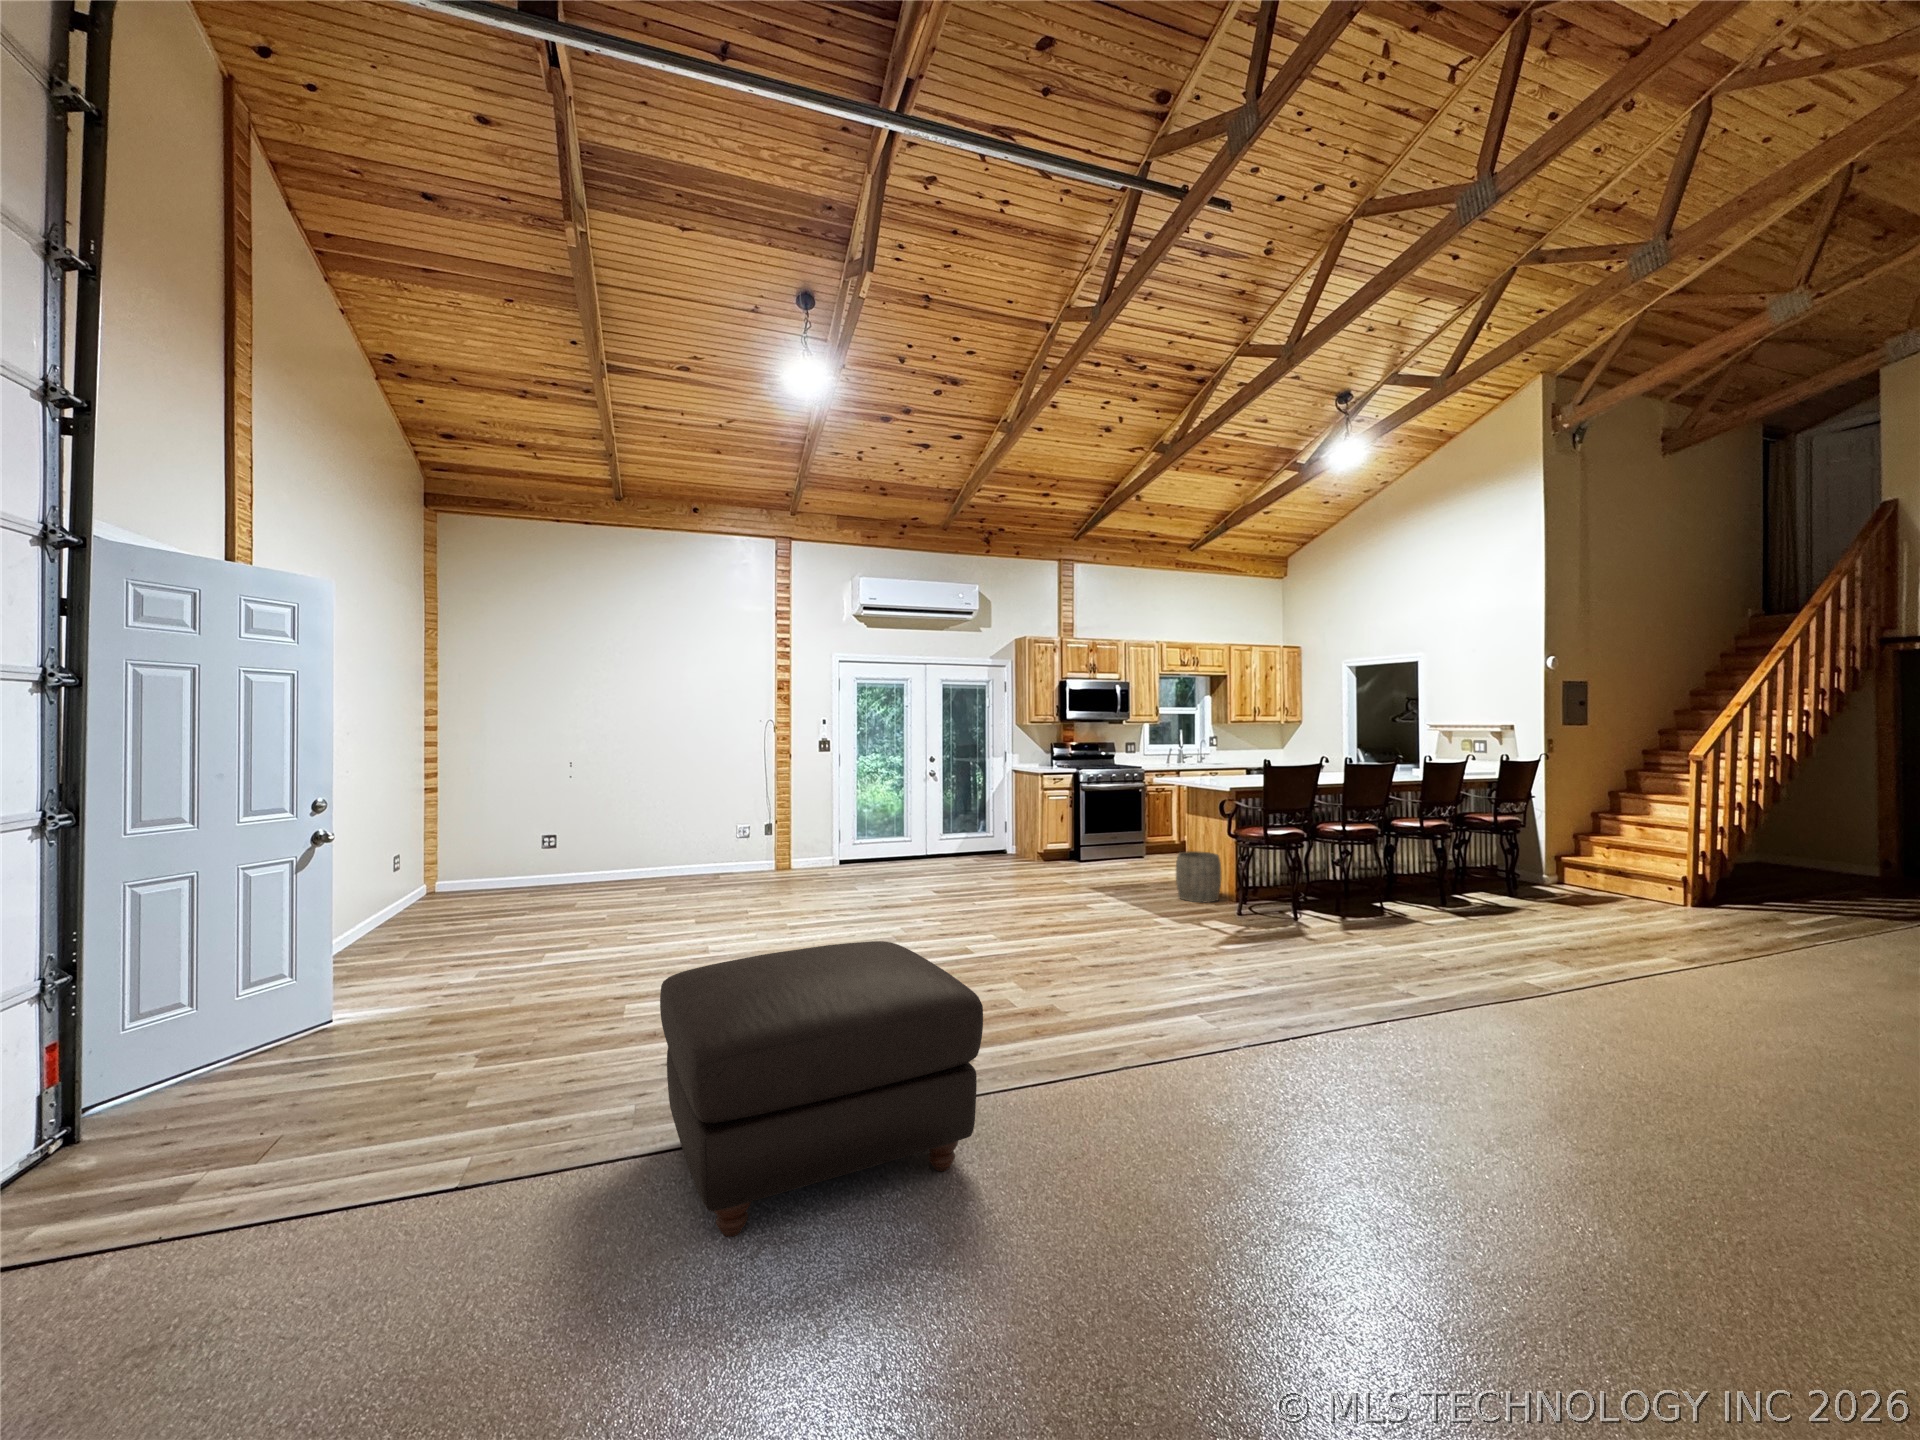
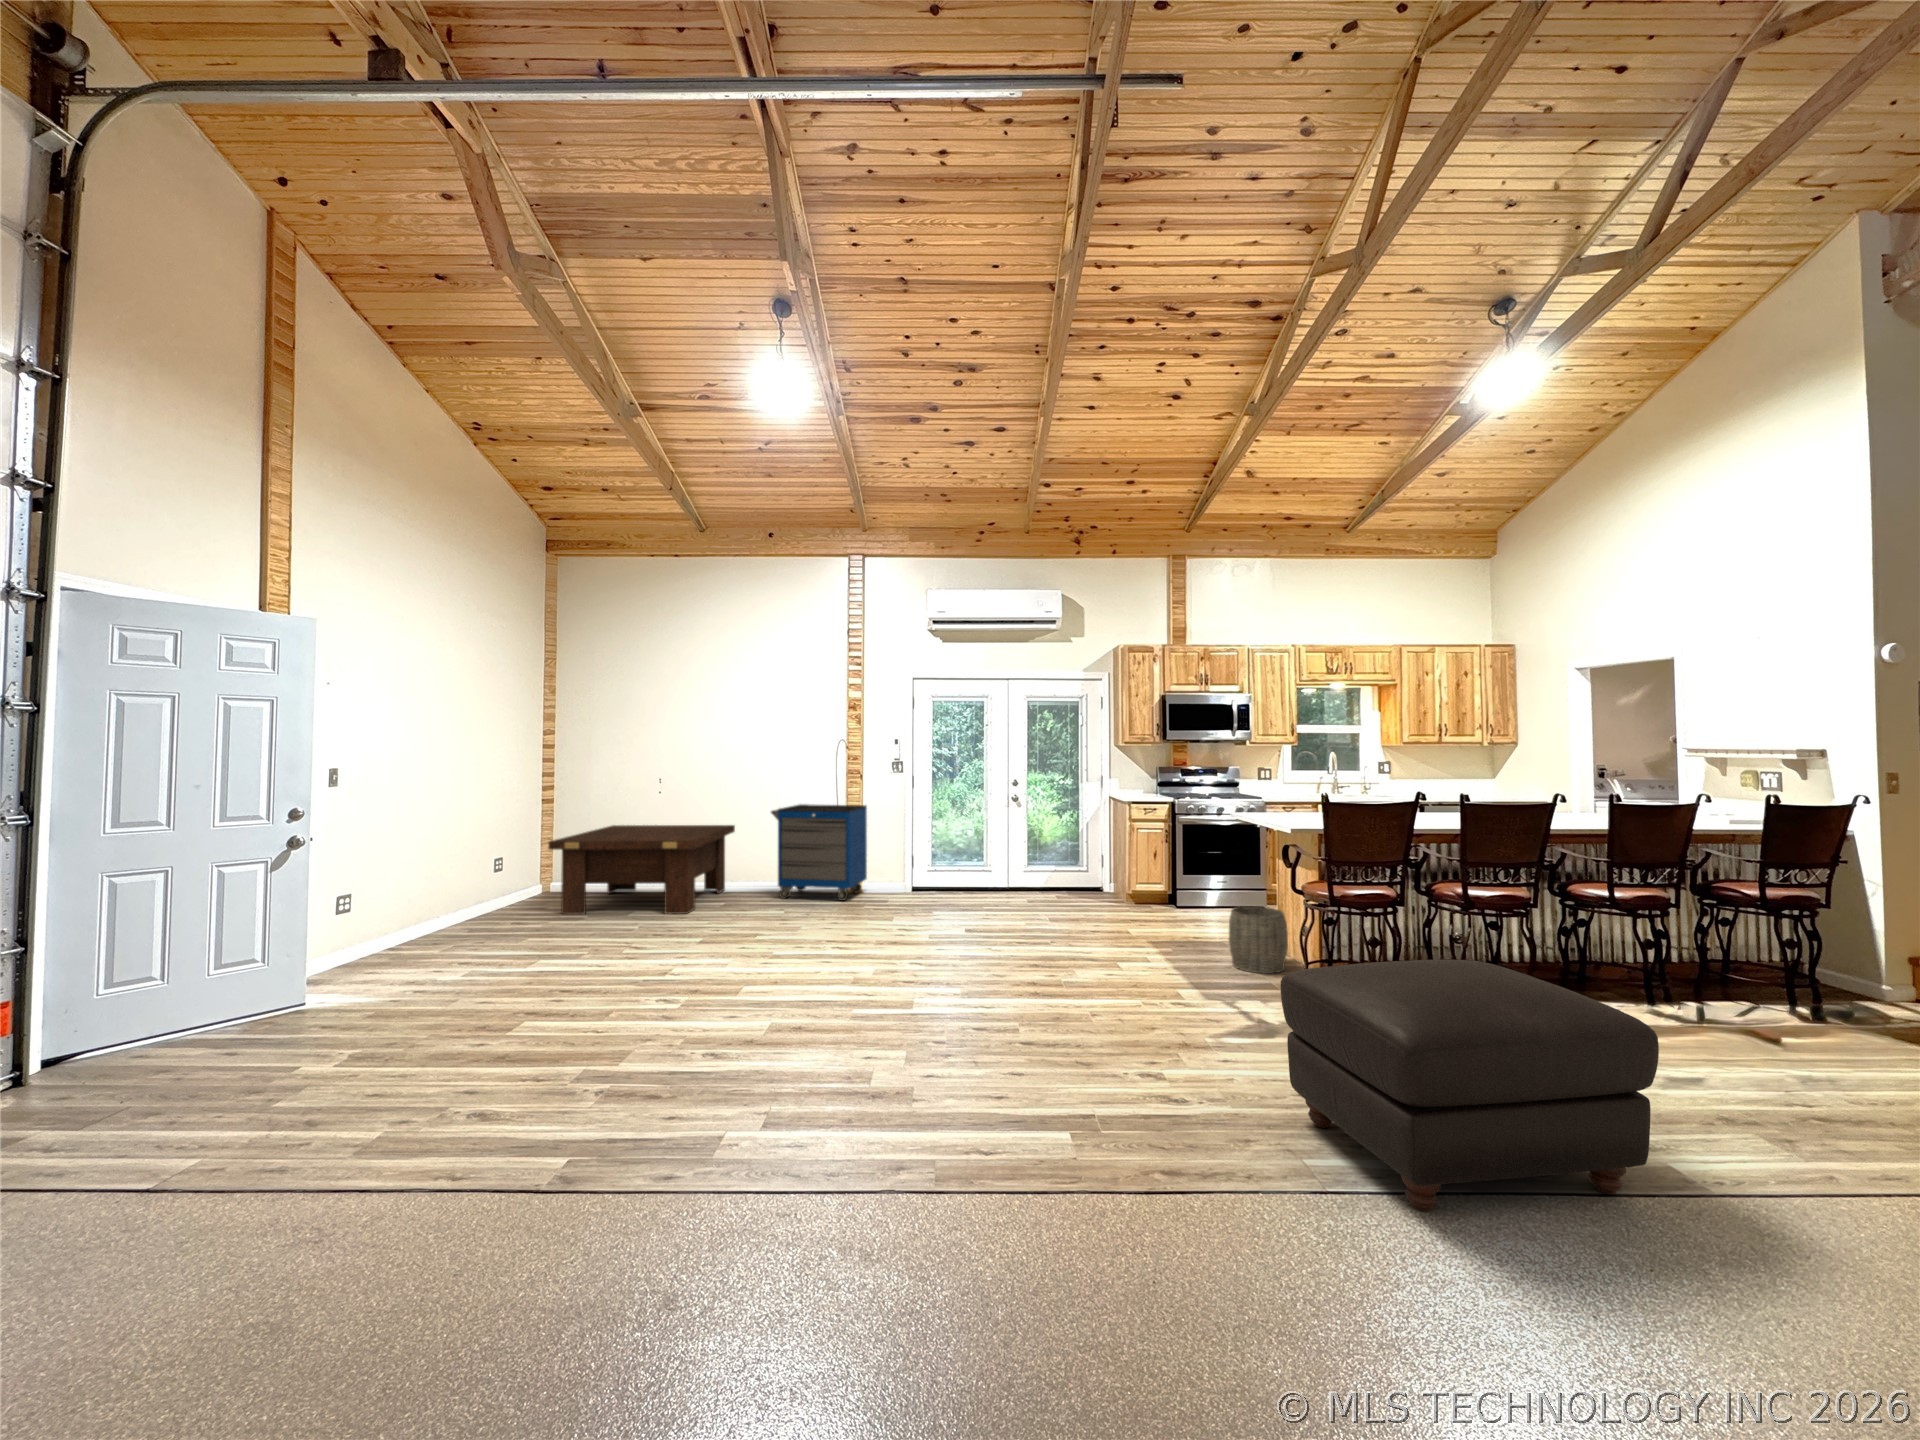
storage cabinet: none [713,785,802,881] -> present [771,804,867,901]
coffee table: none [484,810,659,913] -> present [548,825,735,914]
ottoman: present [660,941,983,1237] -> present [1281,960,1659,1212]

